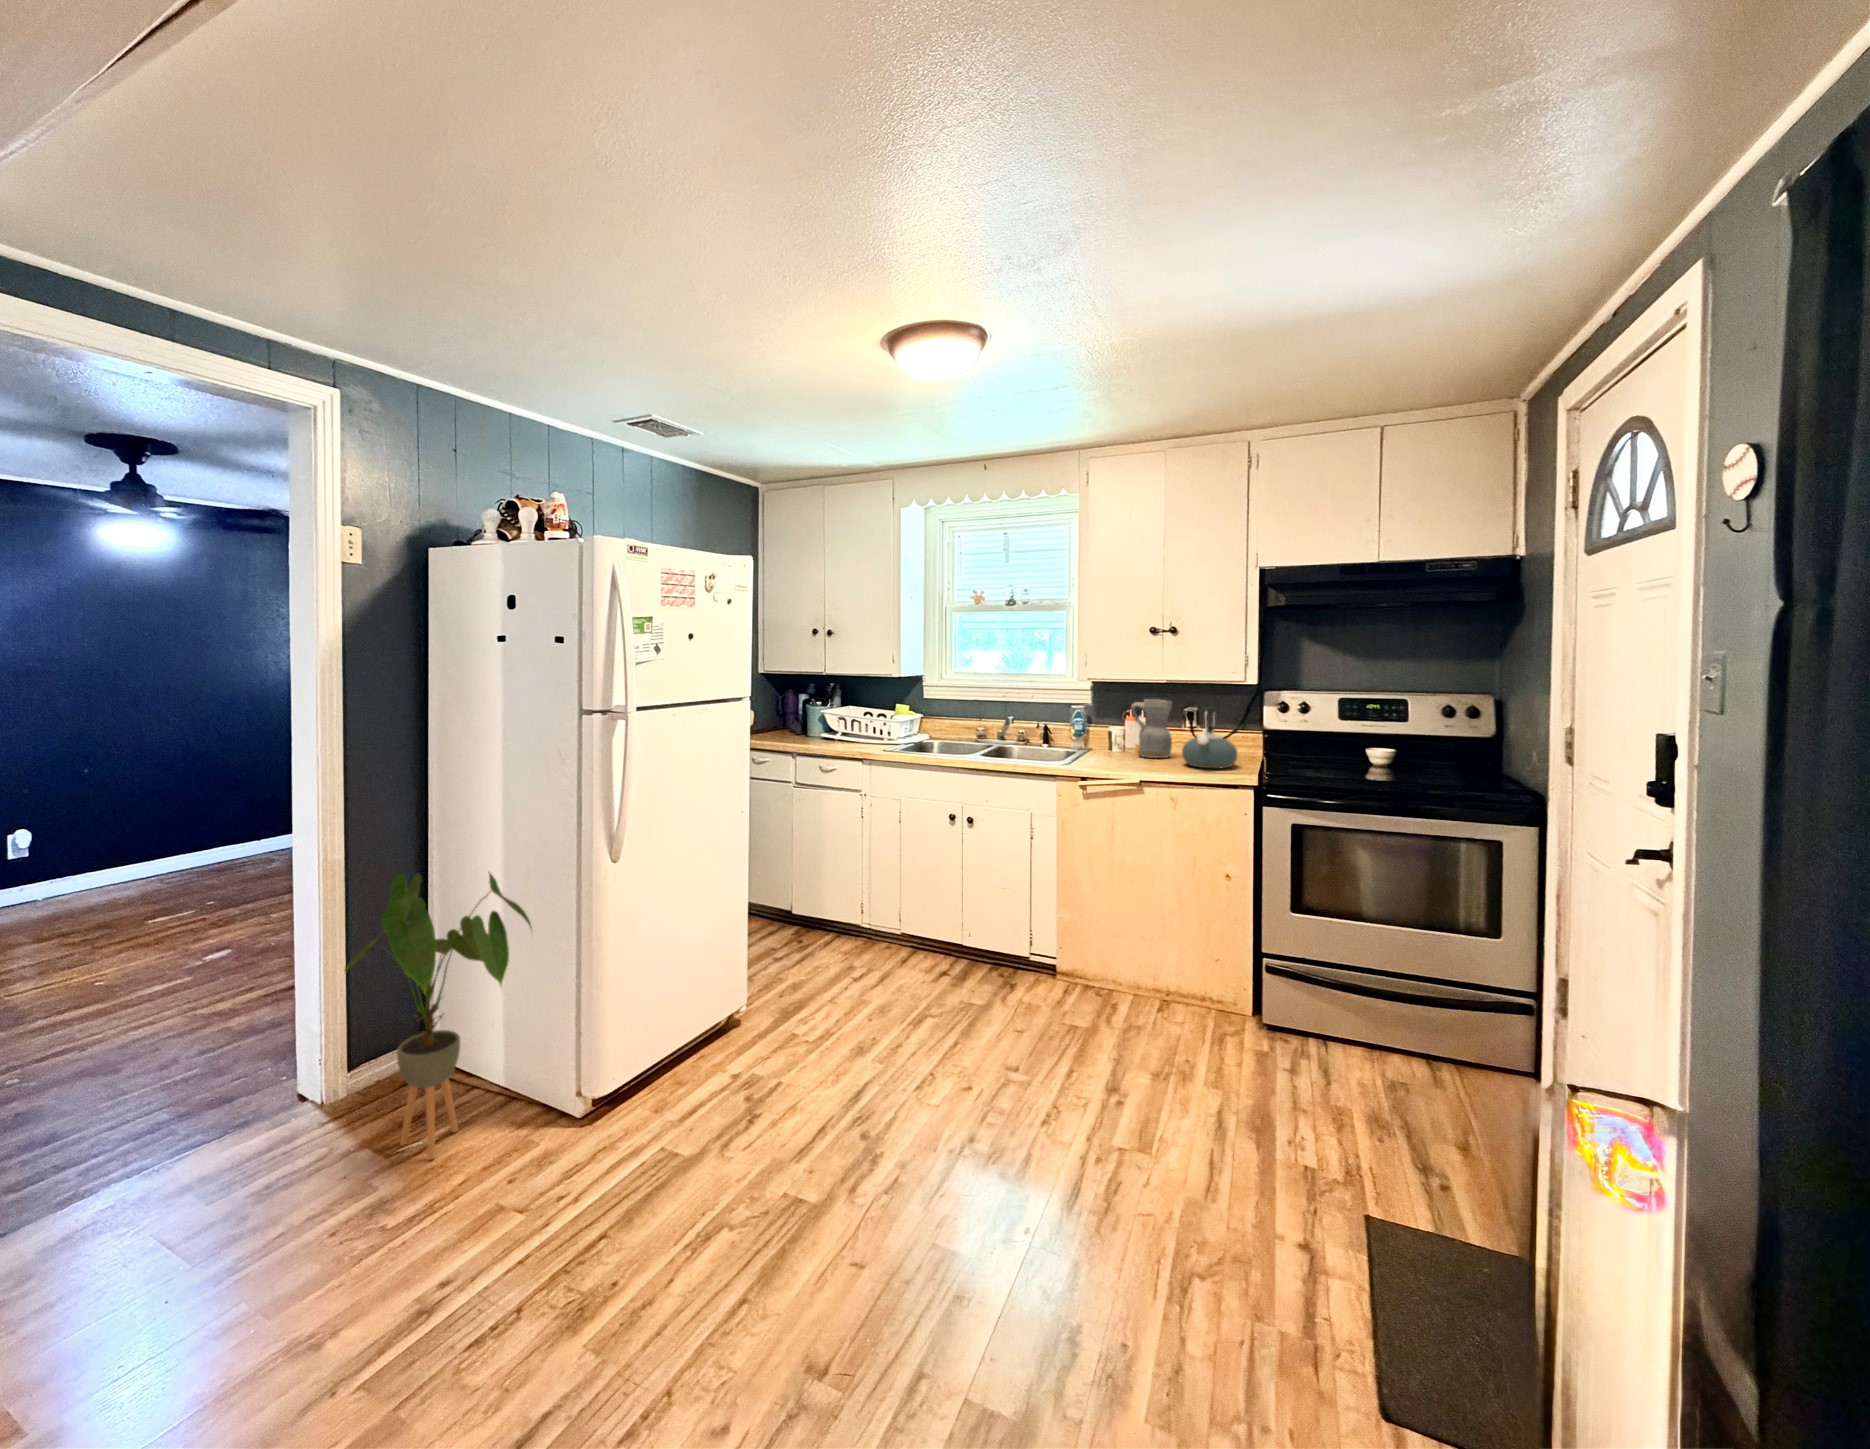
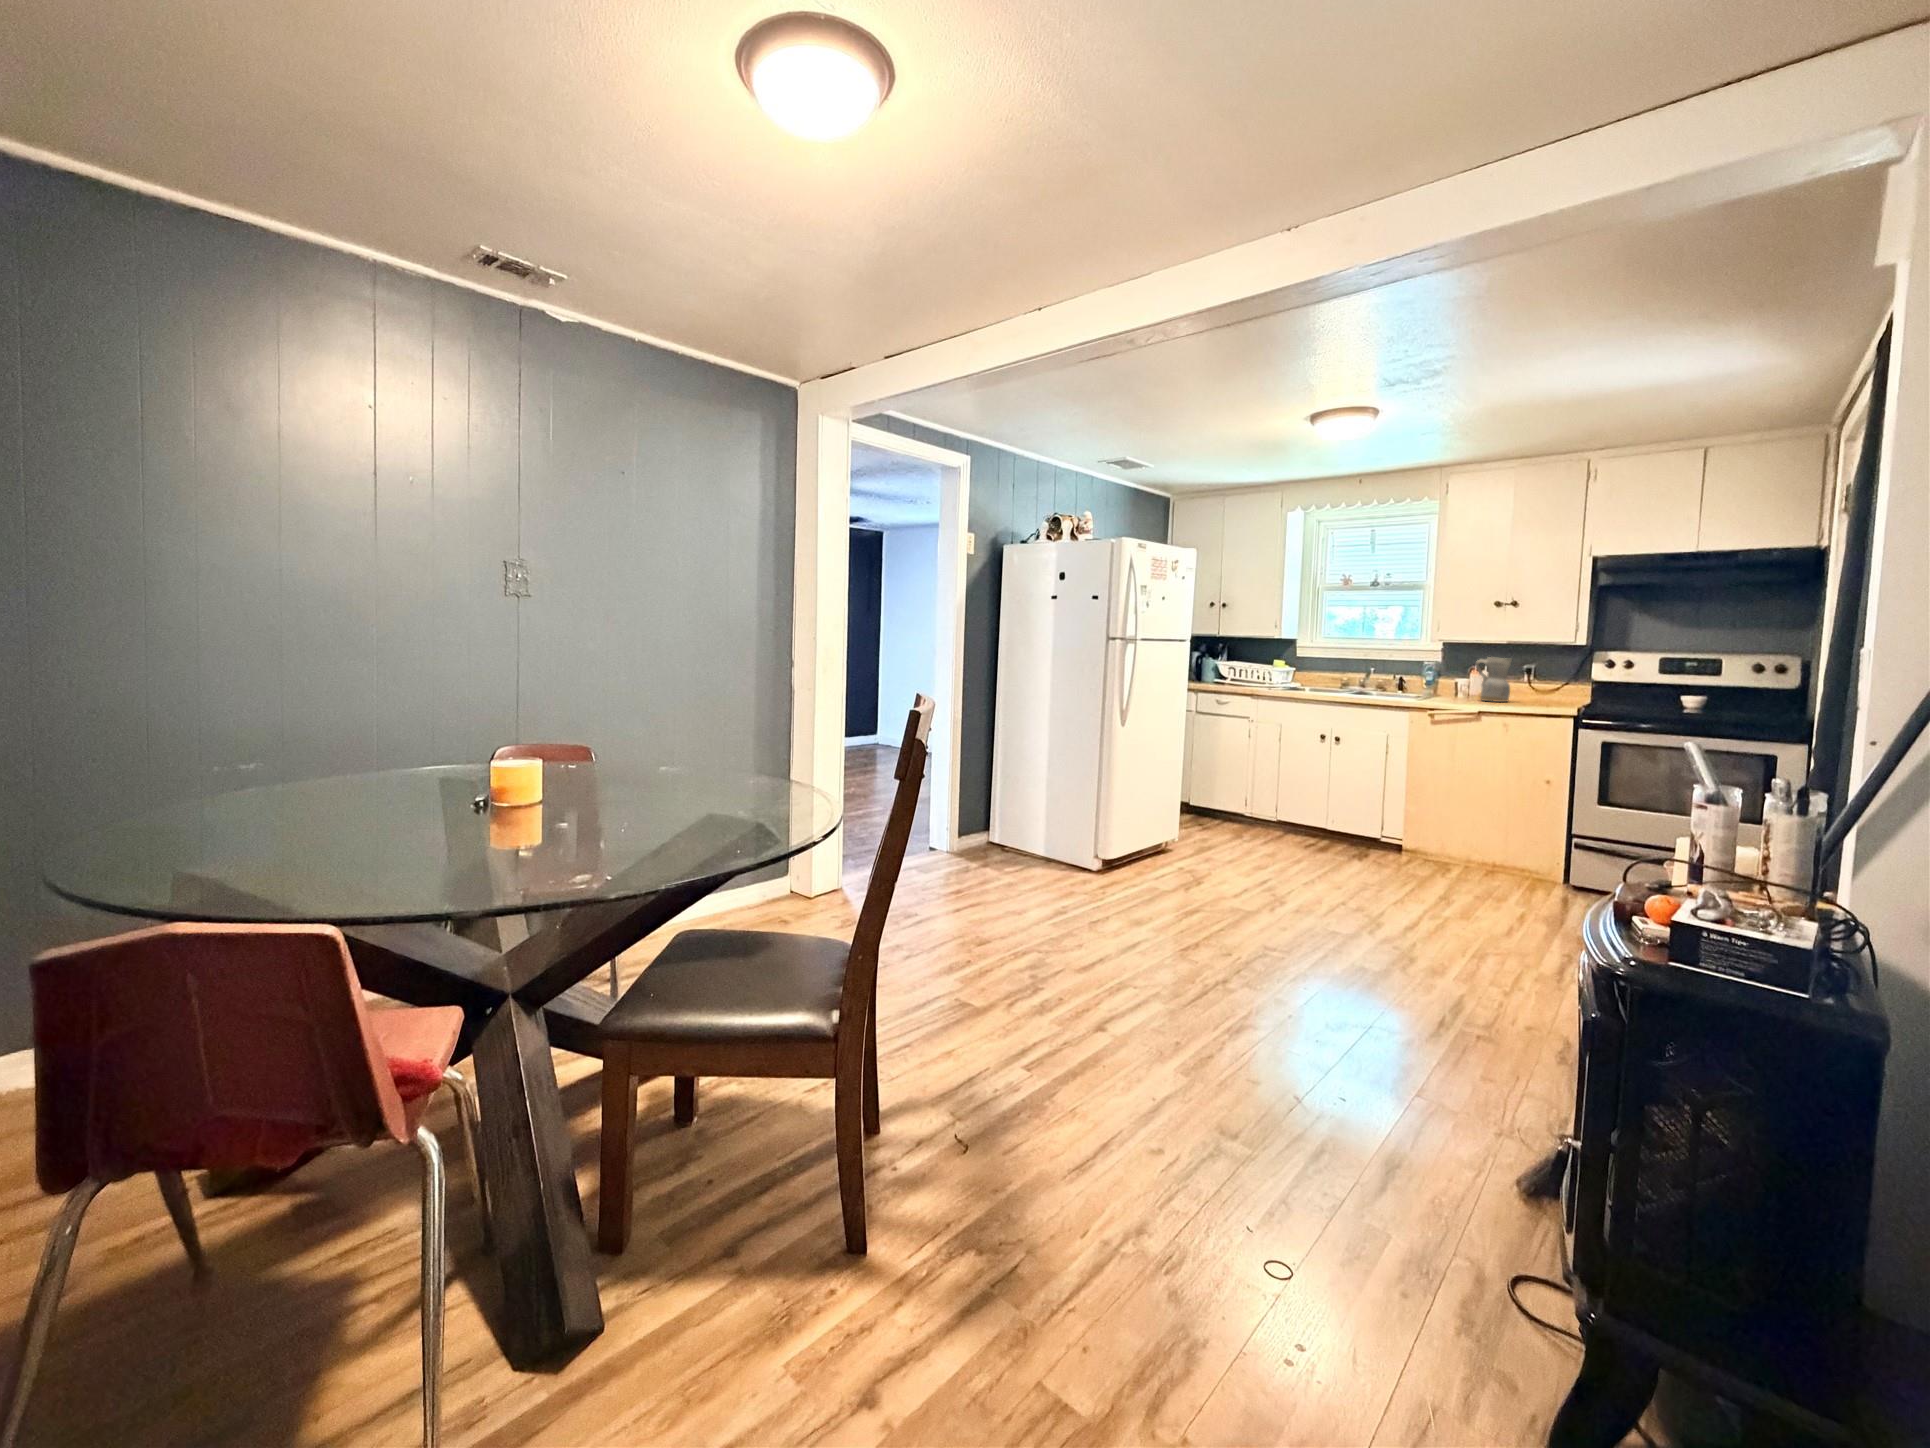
kettle: present [1182,707,1237,769] -> none [1517,662,1565,707]
house plant: present [345,872,531,1160] -> none [984,720,1076,871]

